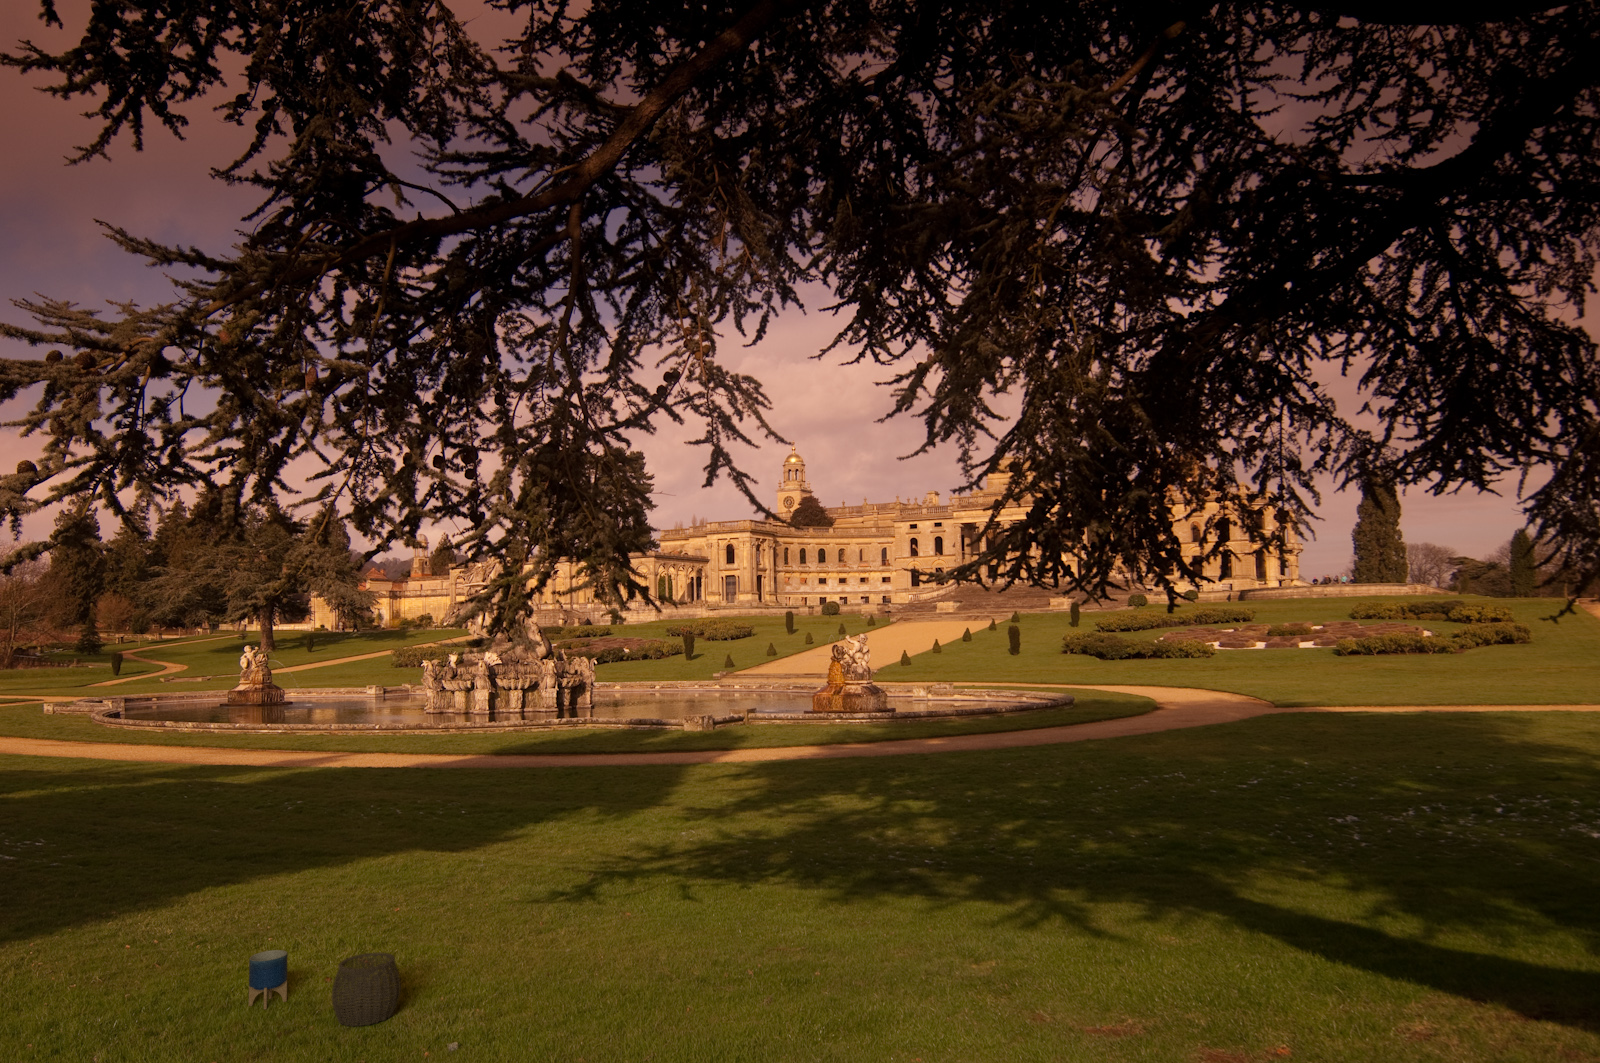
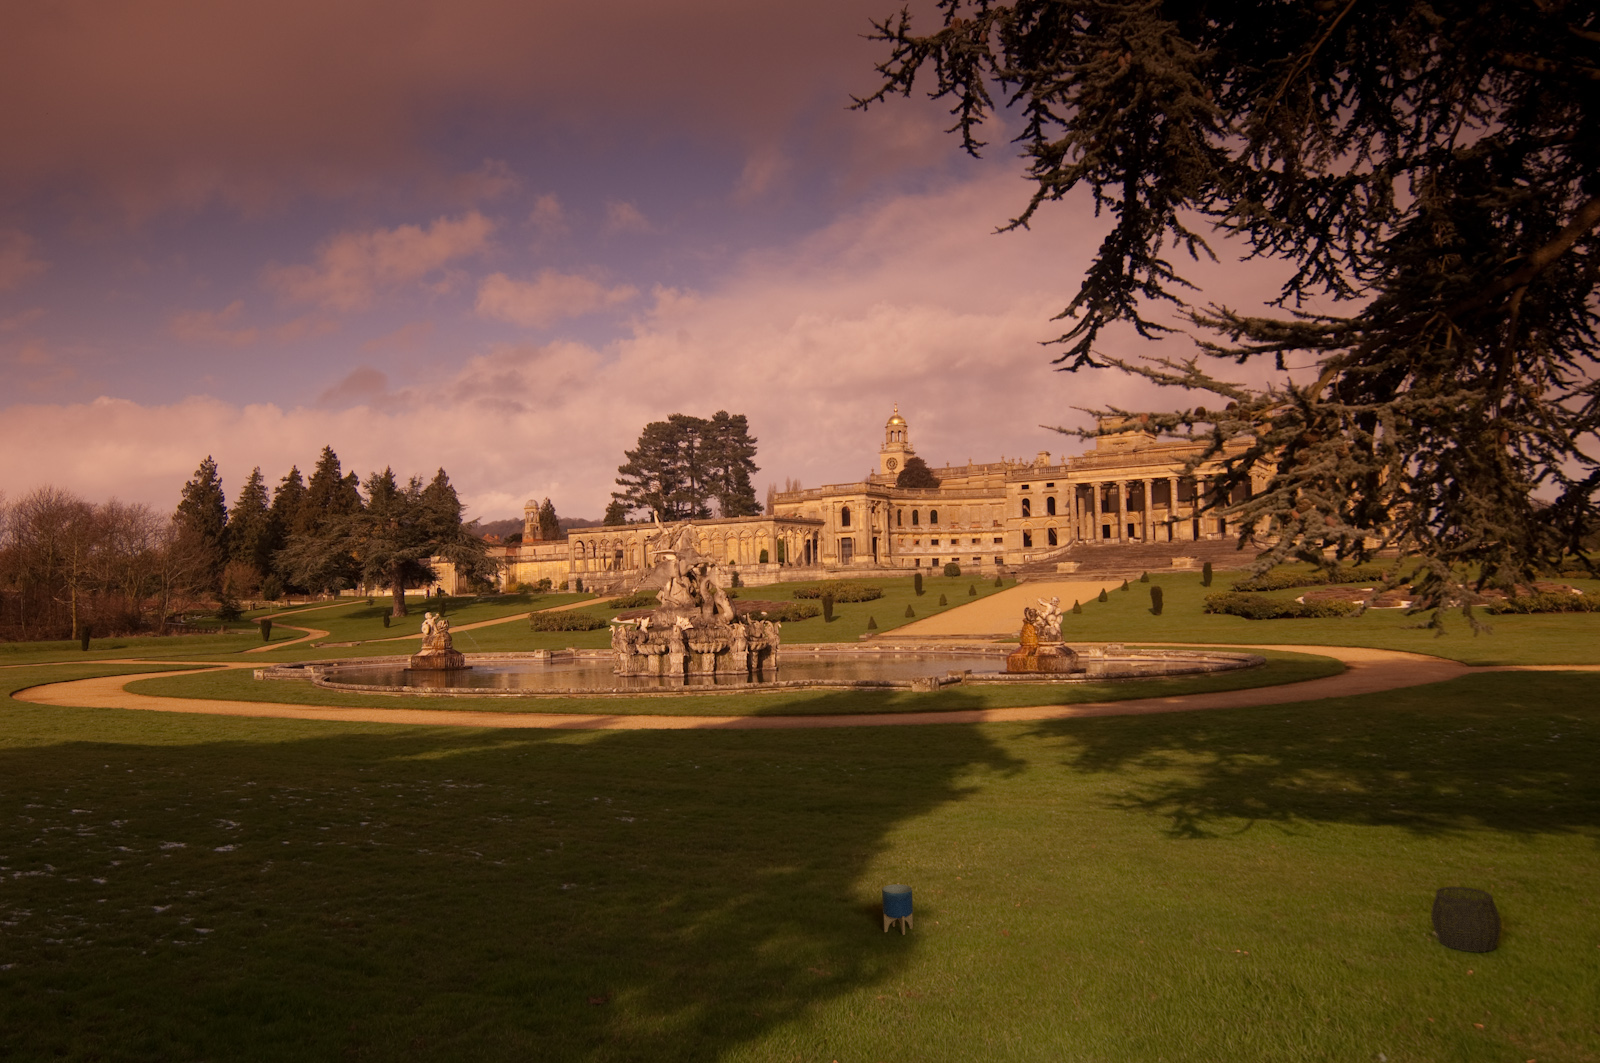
woven basket: present [332,953,401,1026] -> present [1431,887,1501,952]

